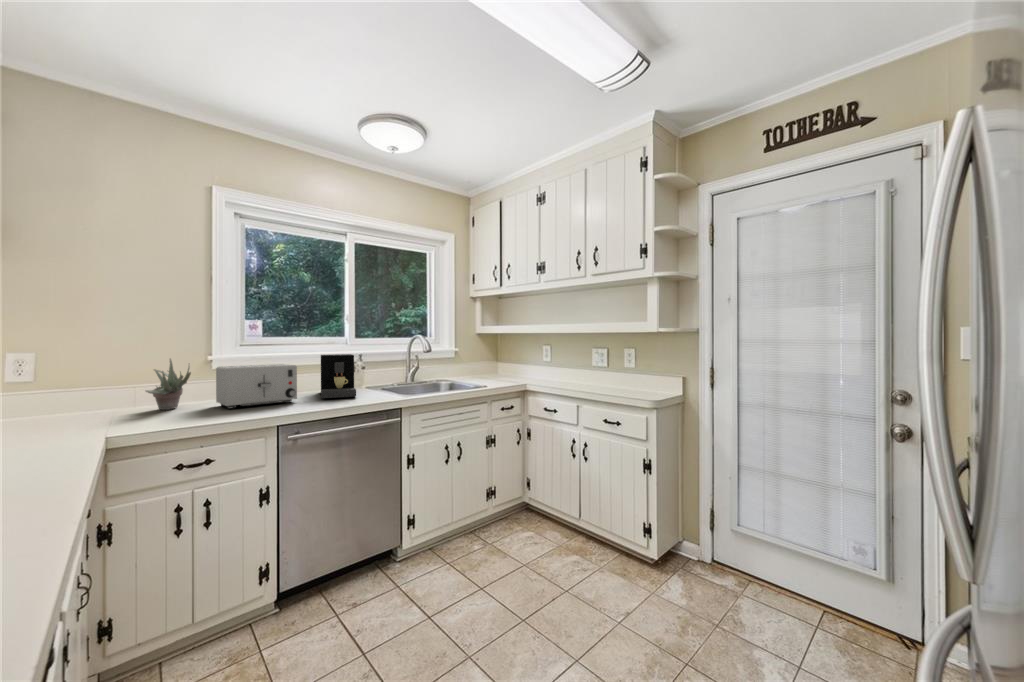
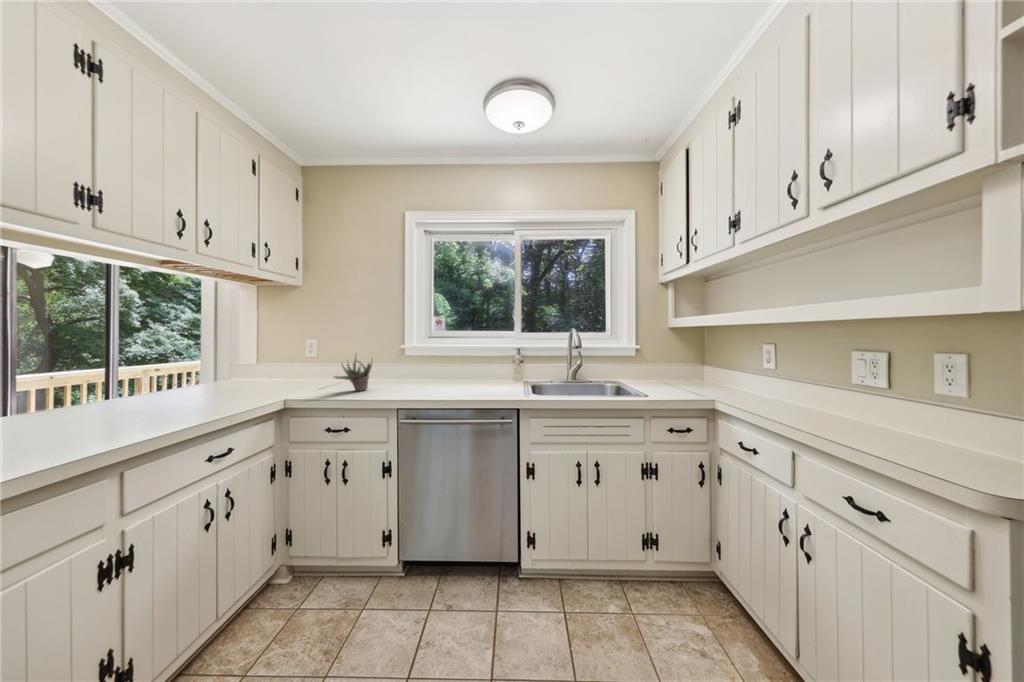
coffee maker: present [321,354,356,398] -> none [455,350,505,395]
toaster: present [216,364,297,408] -> none [377,359,439,396]

